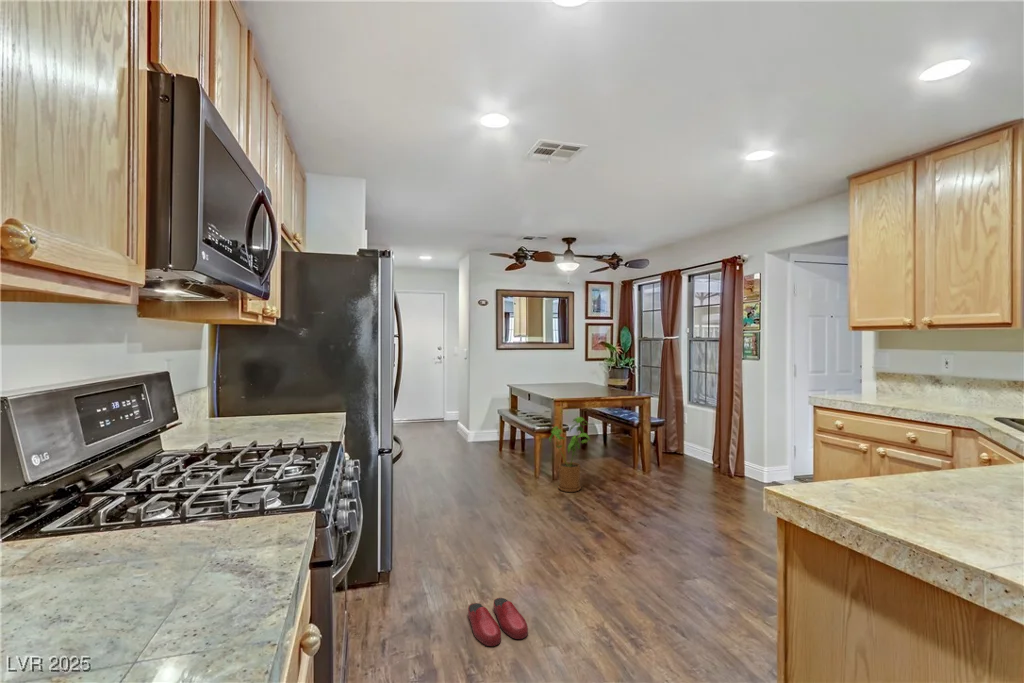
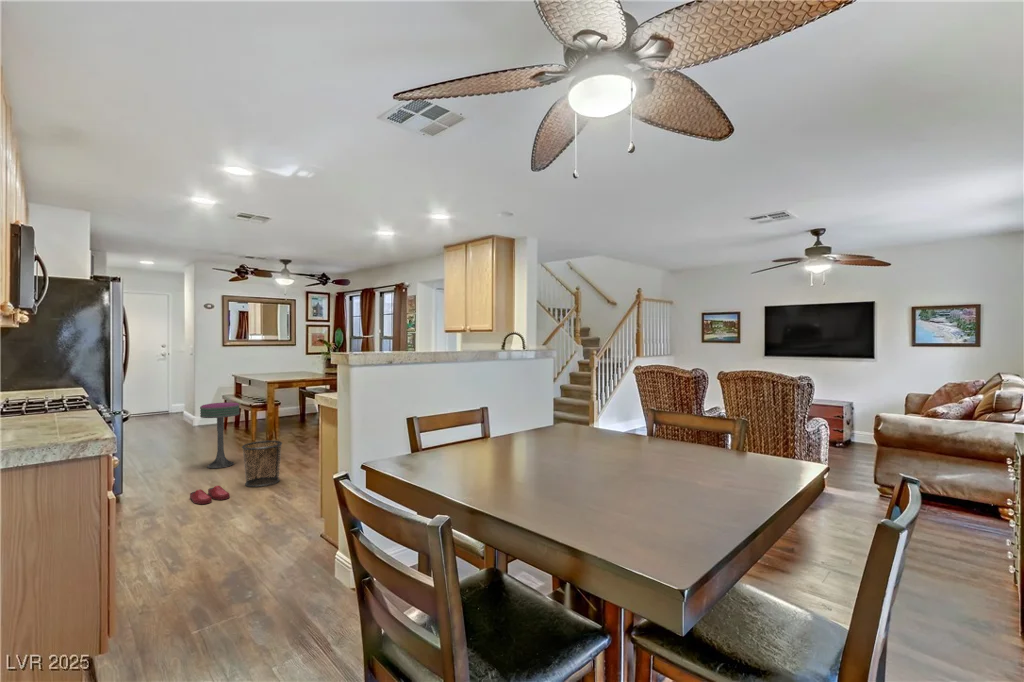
house plant: present [549,417,590,492] -> none [262,391,294,444]
bar stool: none [479,435,528,535] -> present [200,402,240,468]
waste bin: none [541,518,604,609] -> present [242,441,282,487]

